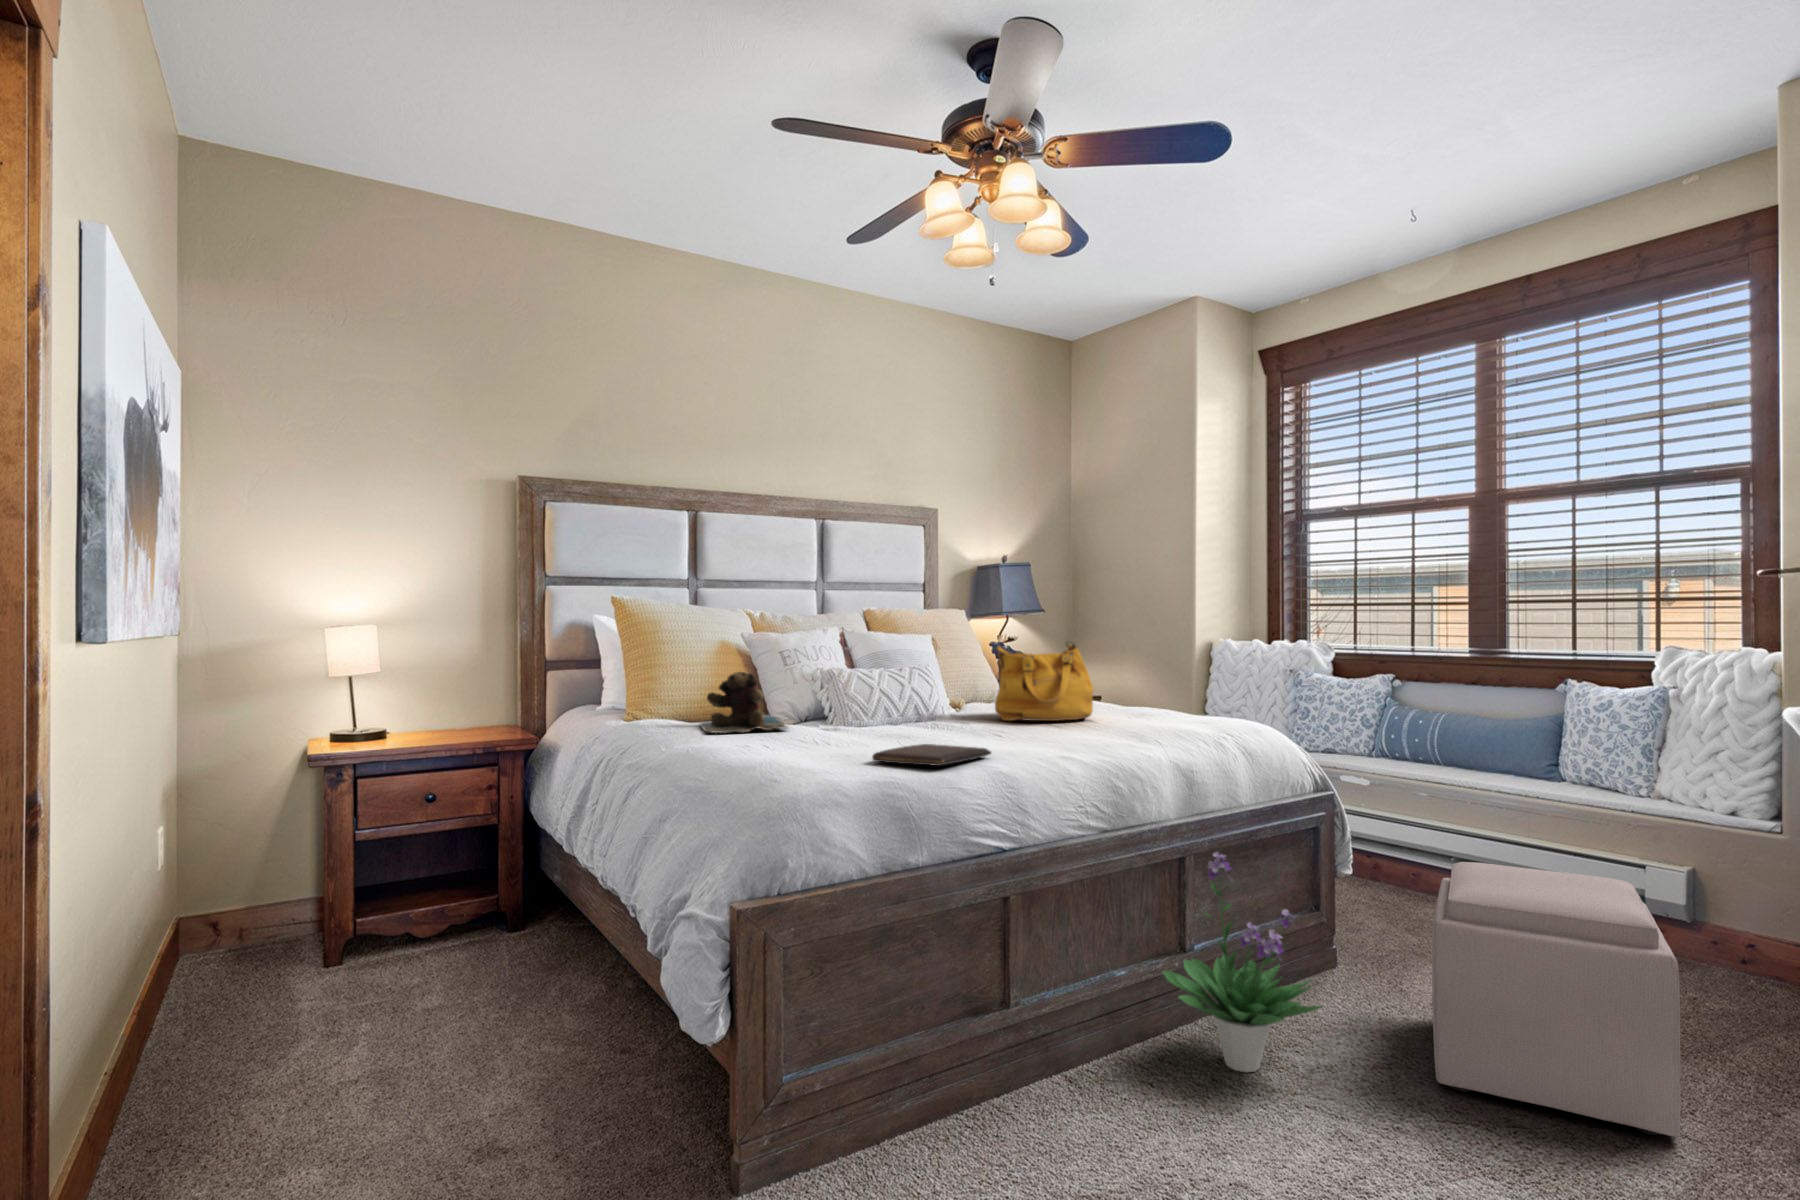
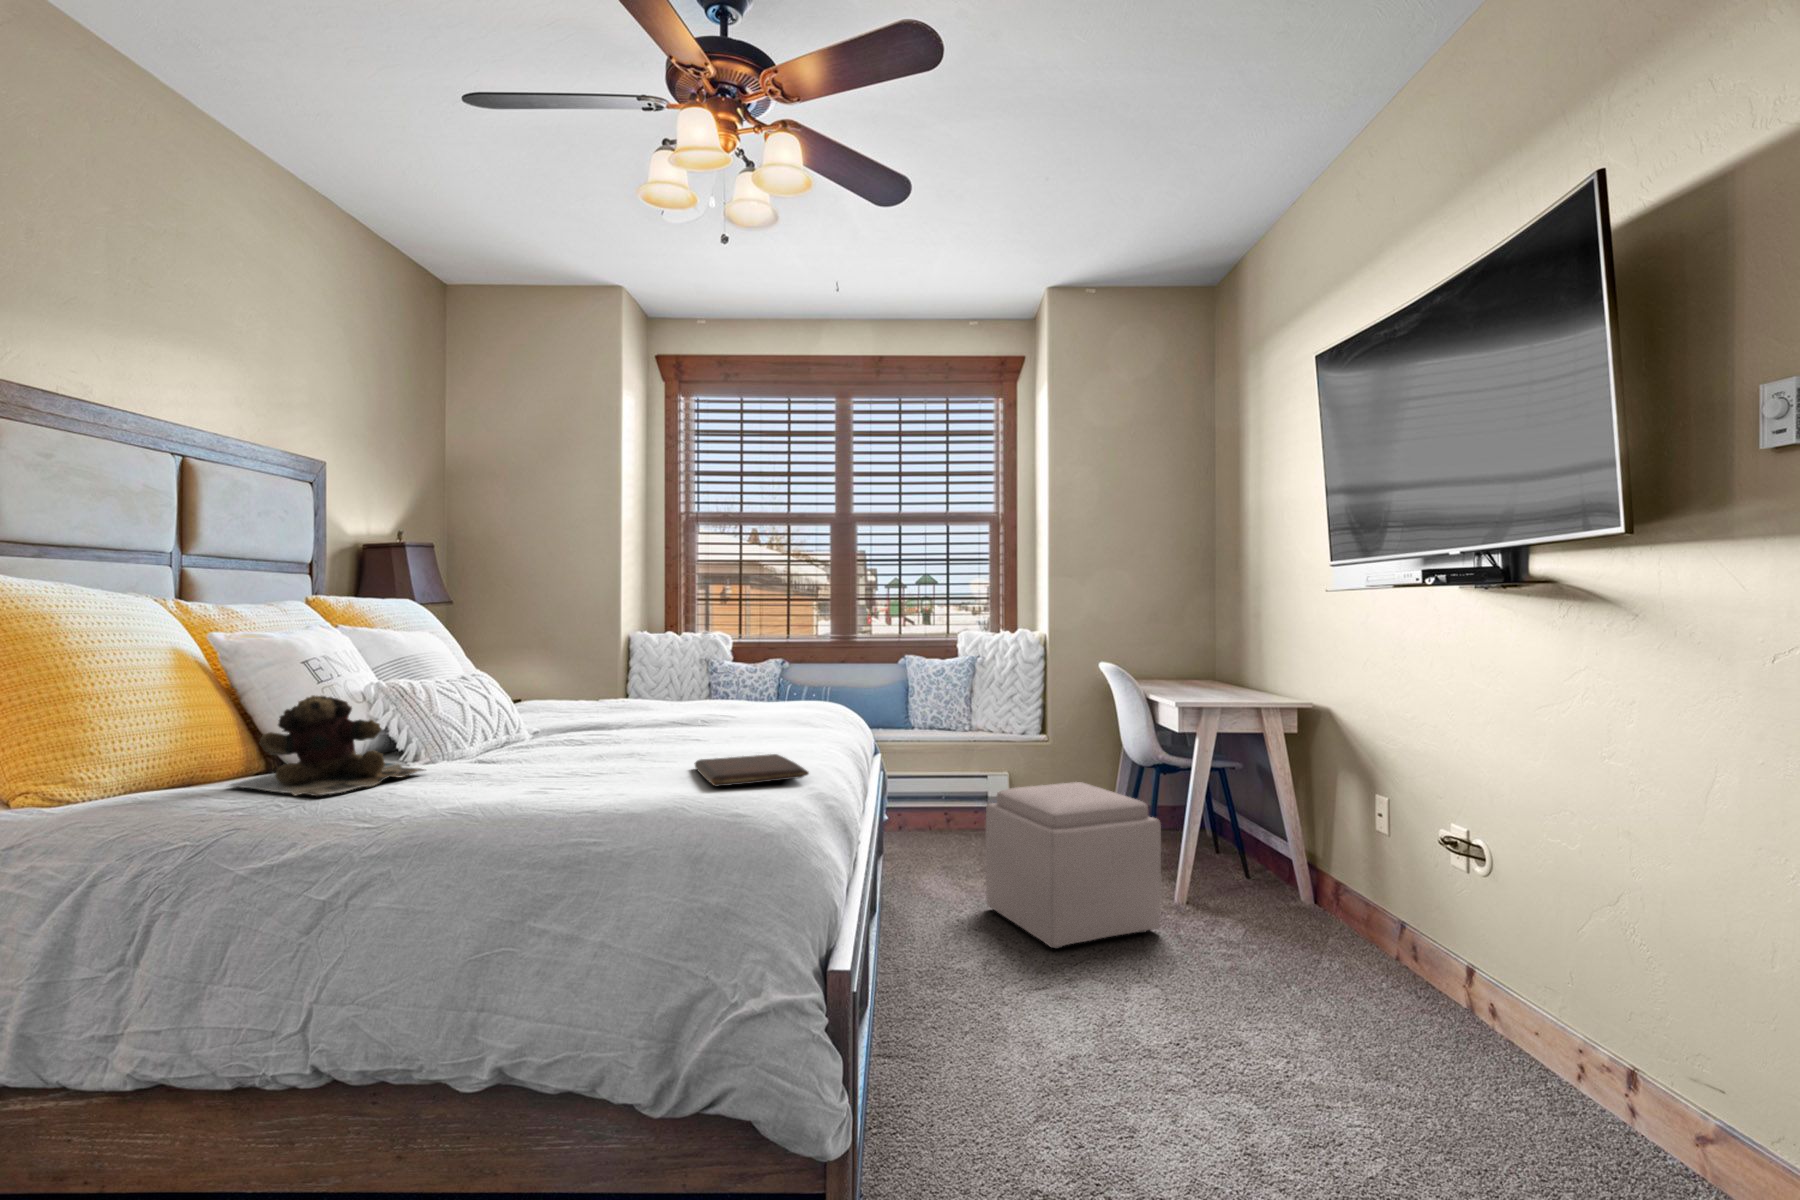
handbag: present [995,642,1093,721] -> none [586,636,693,727]
potted plant: present [1163,852,1322,1072] -> none [891,815,1018,995]

